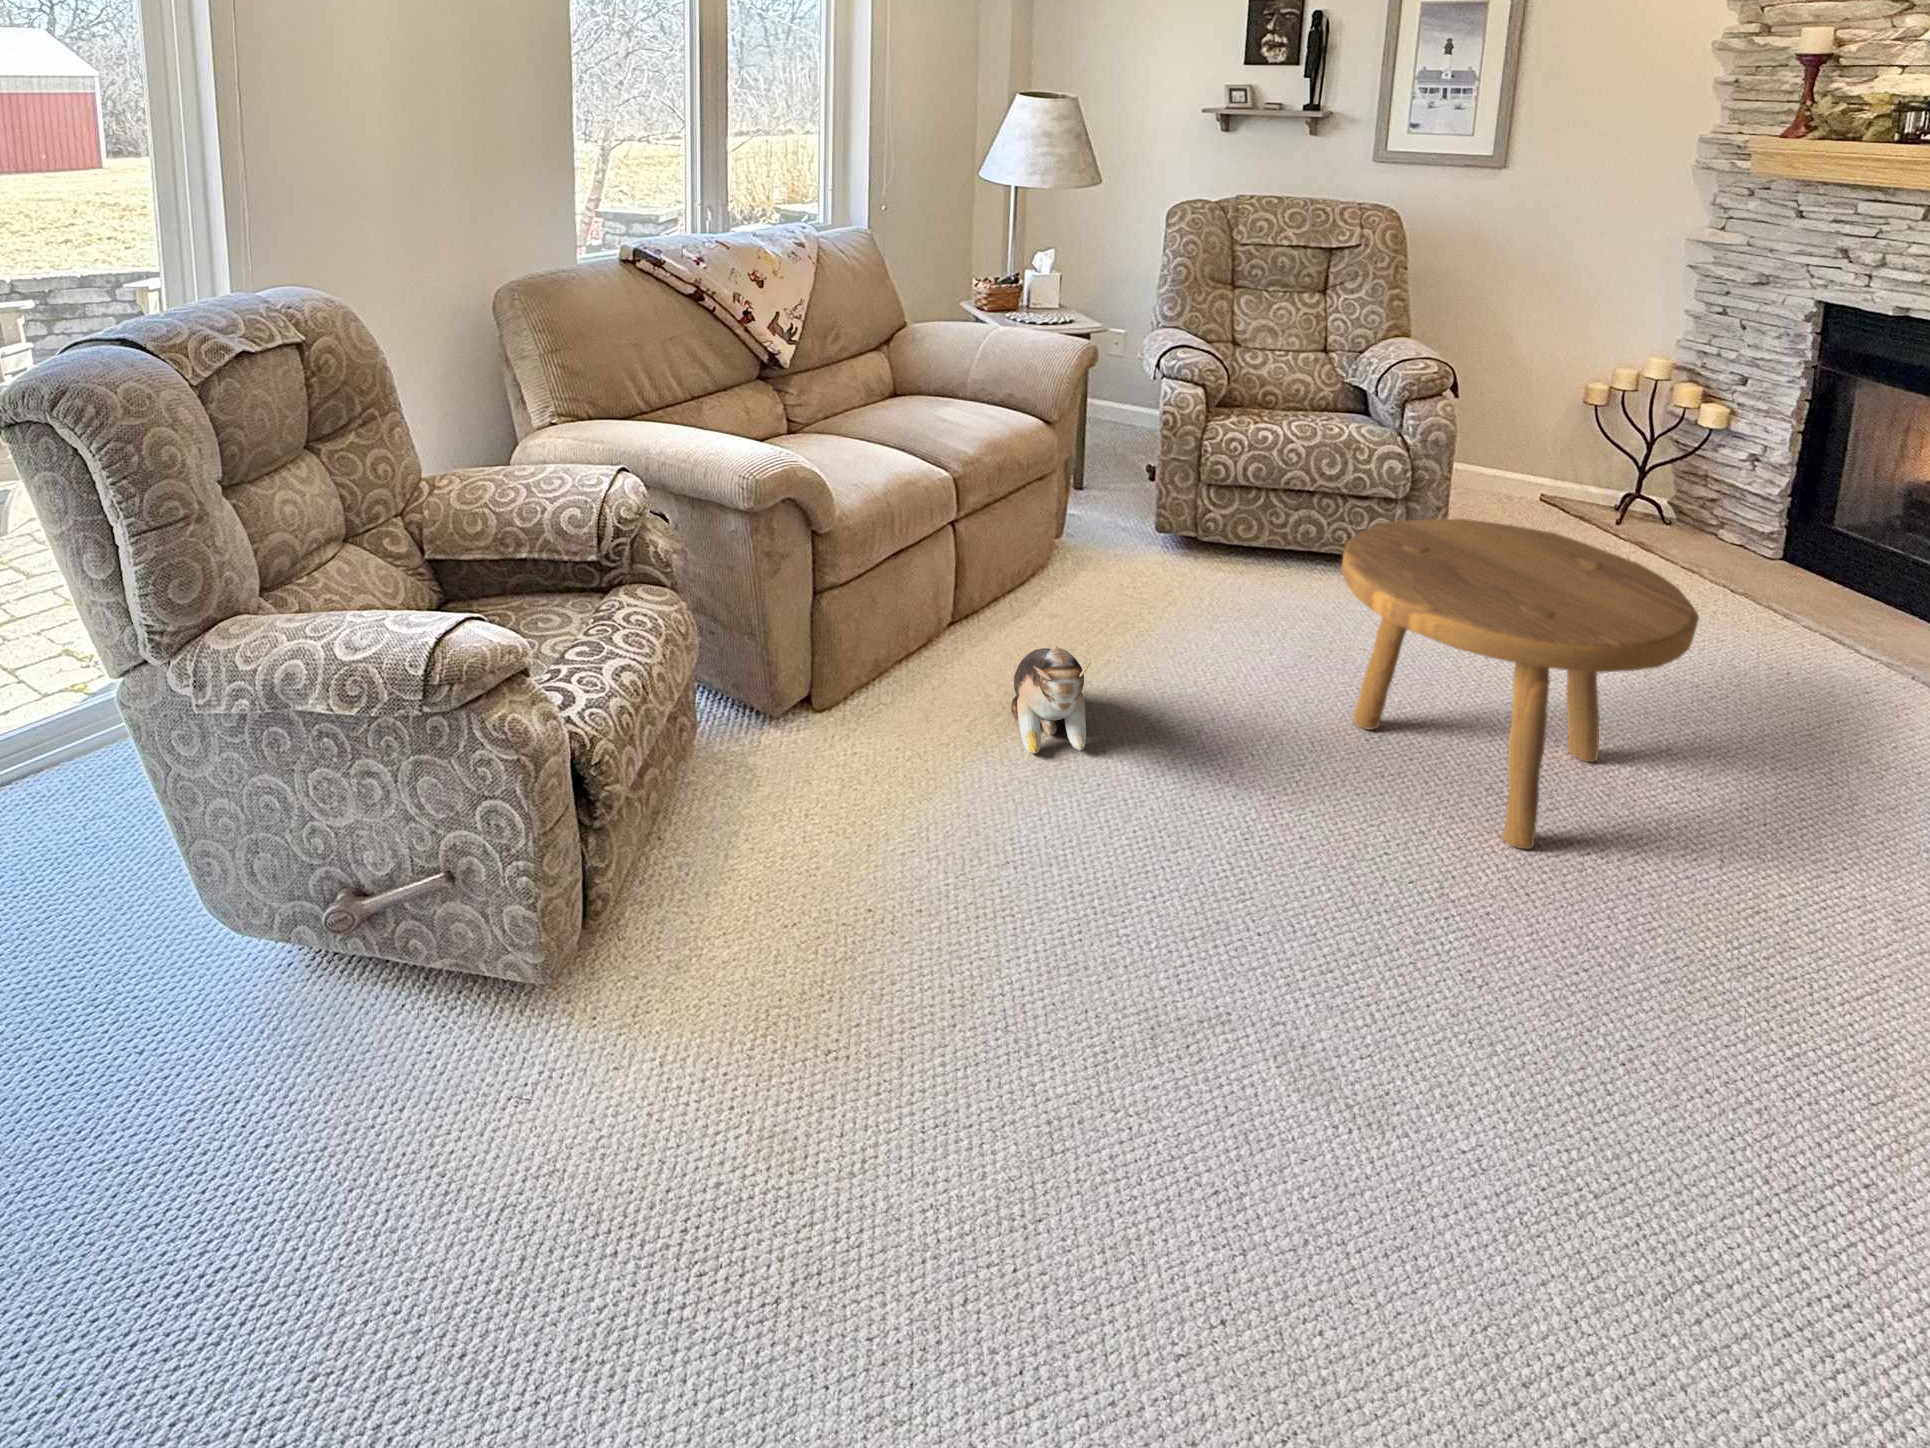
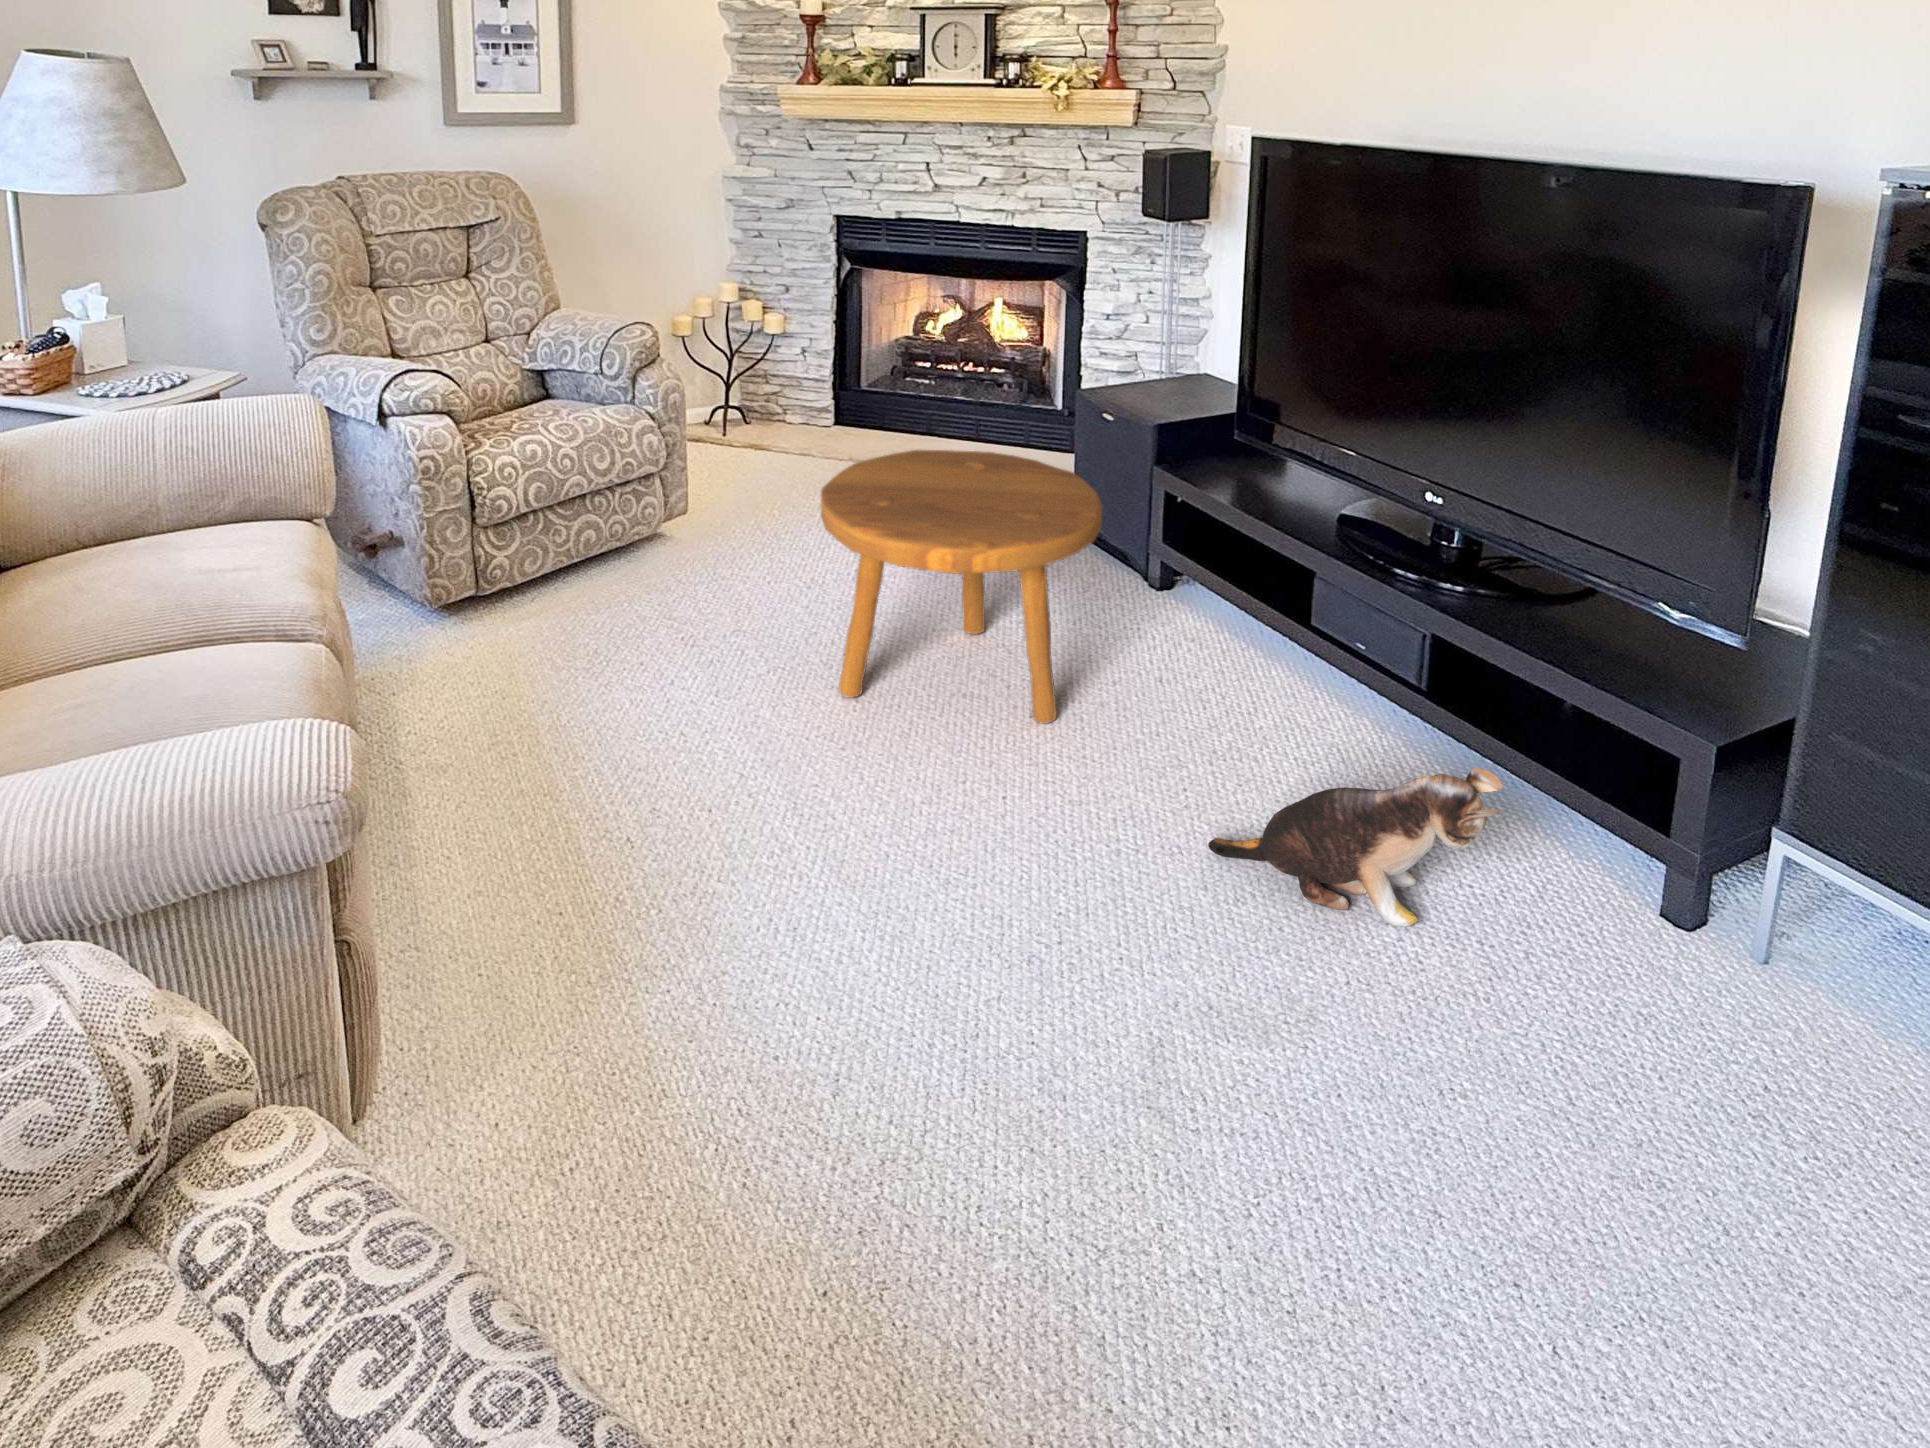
plush toy: present [1011,646,1091,754] -> present [1208,767,1502,927]

